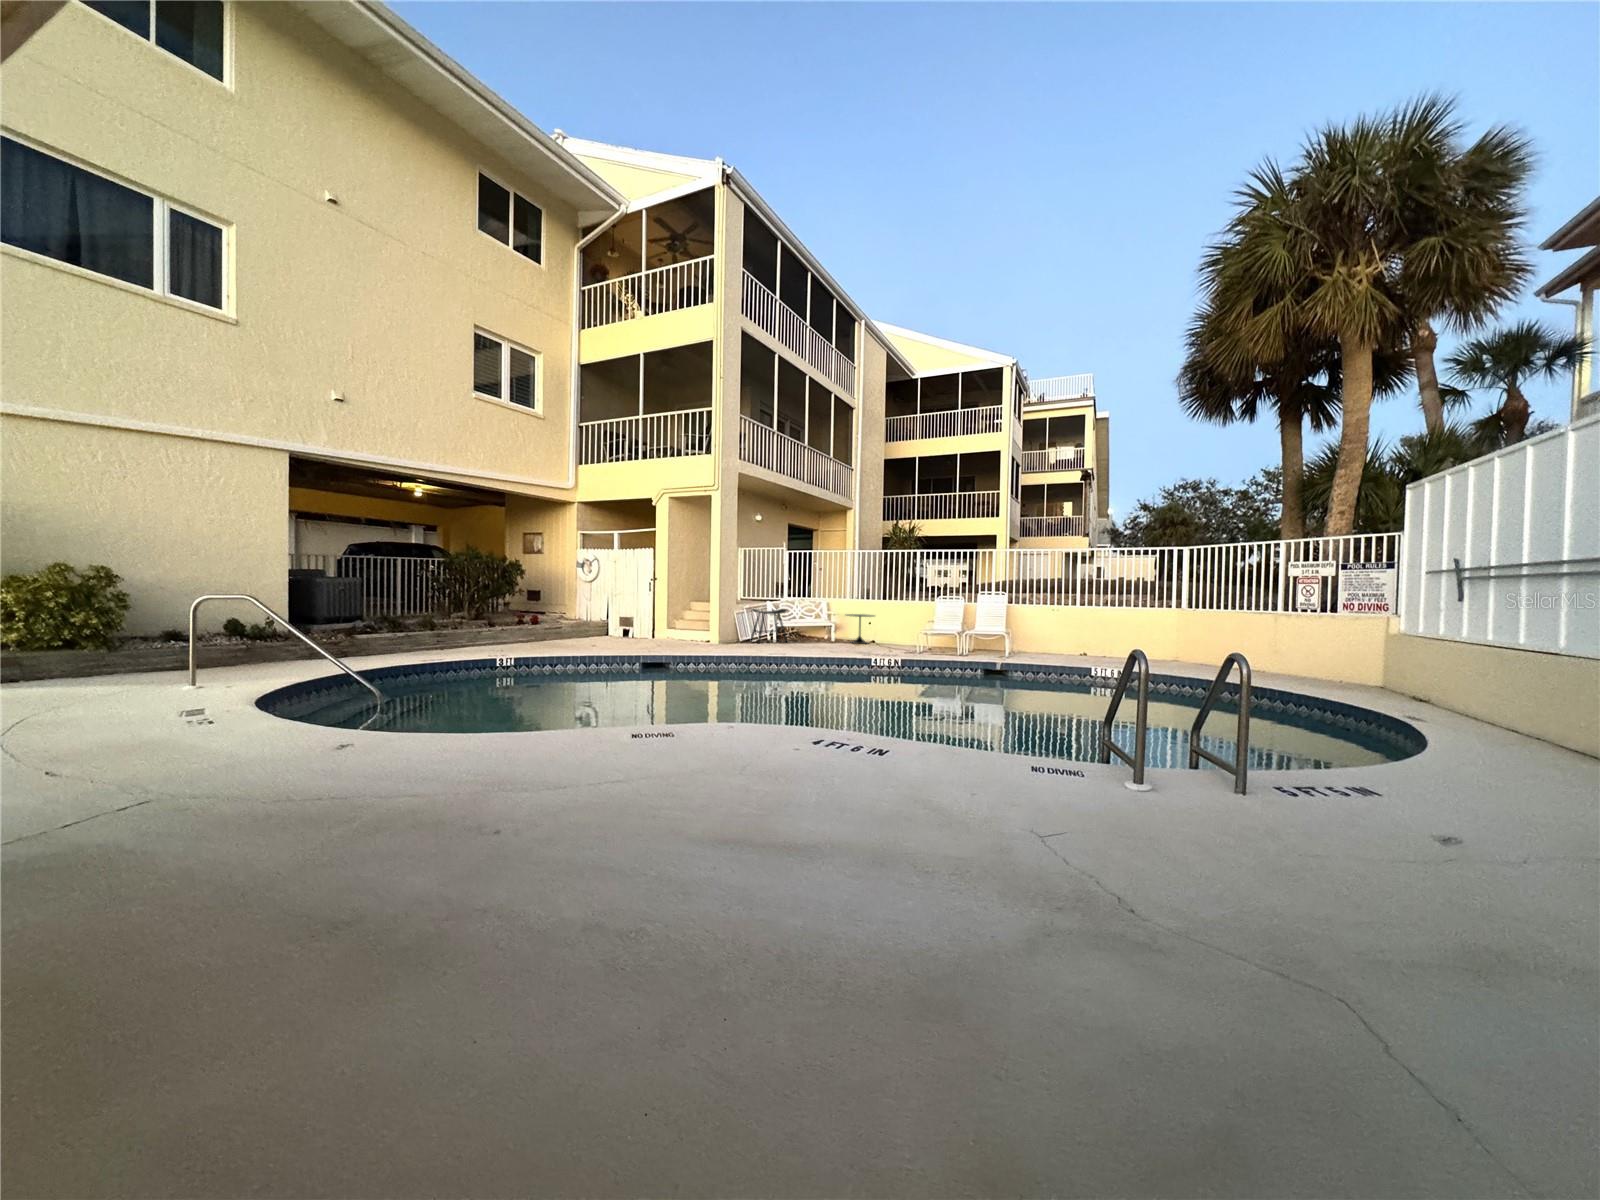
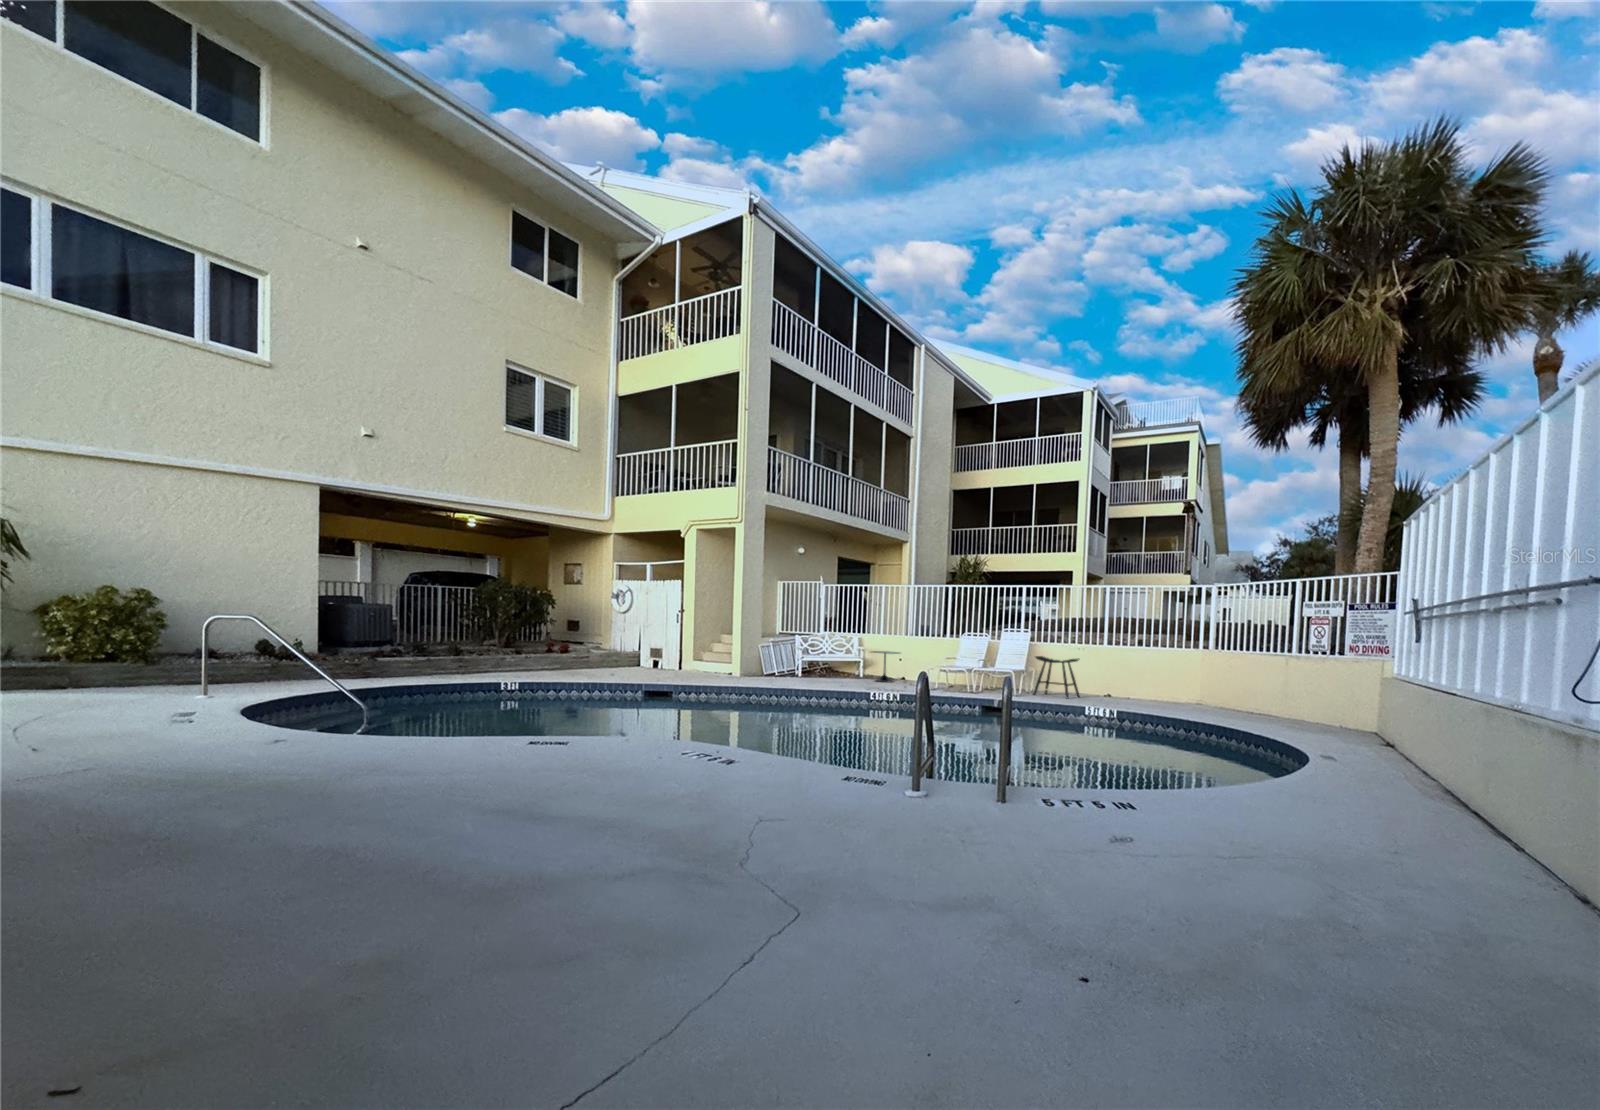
stool: present [750,609,787,643] -> present [1033,656,1079,698]

